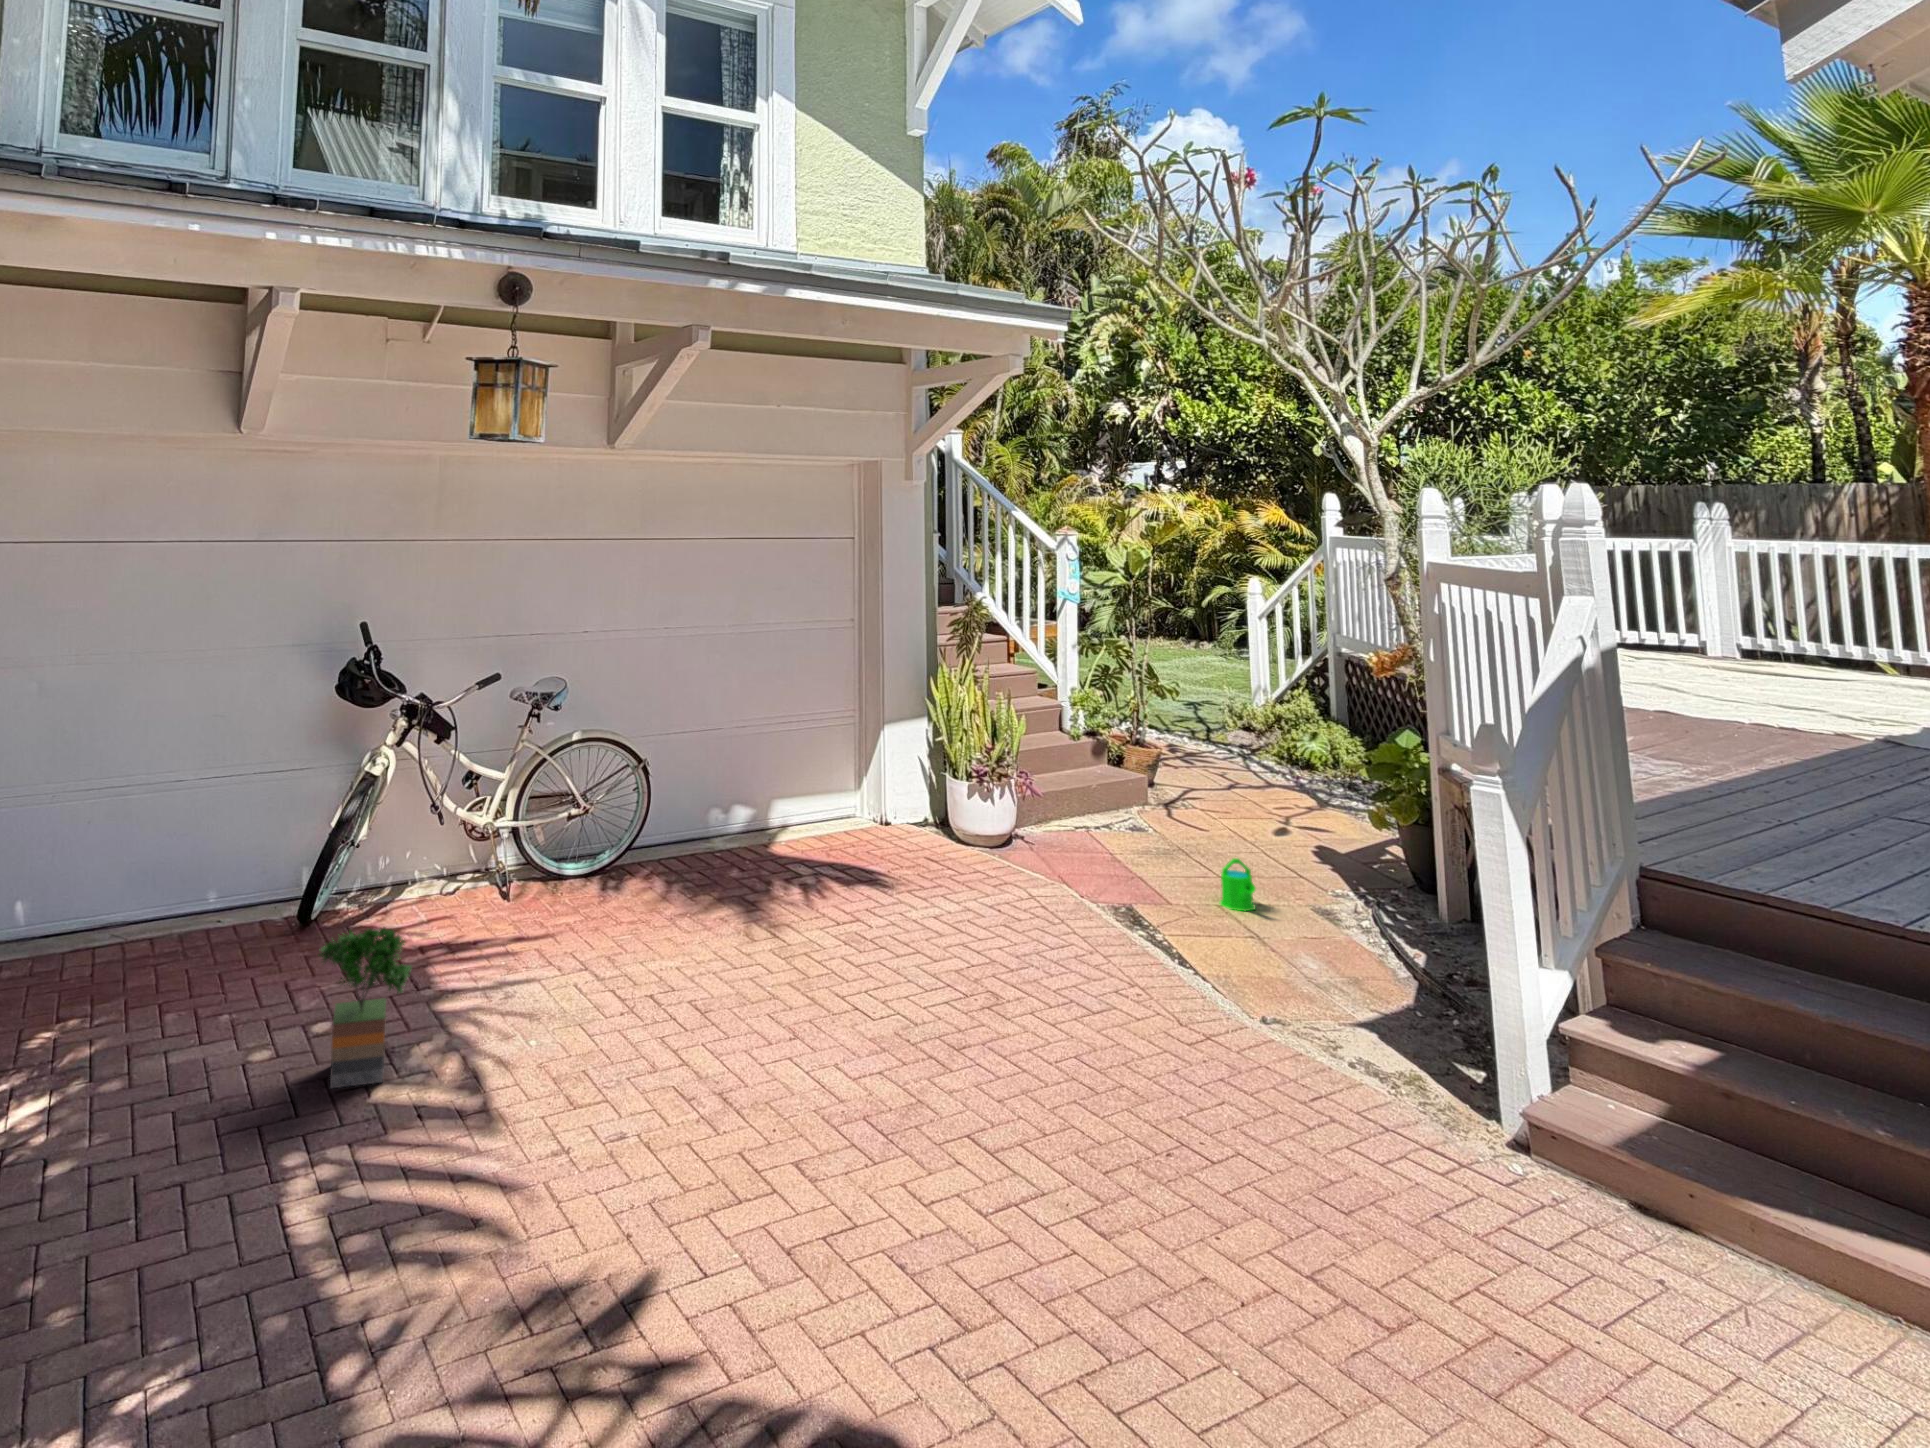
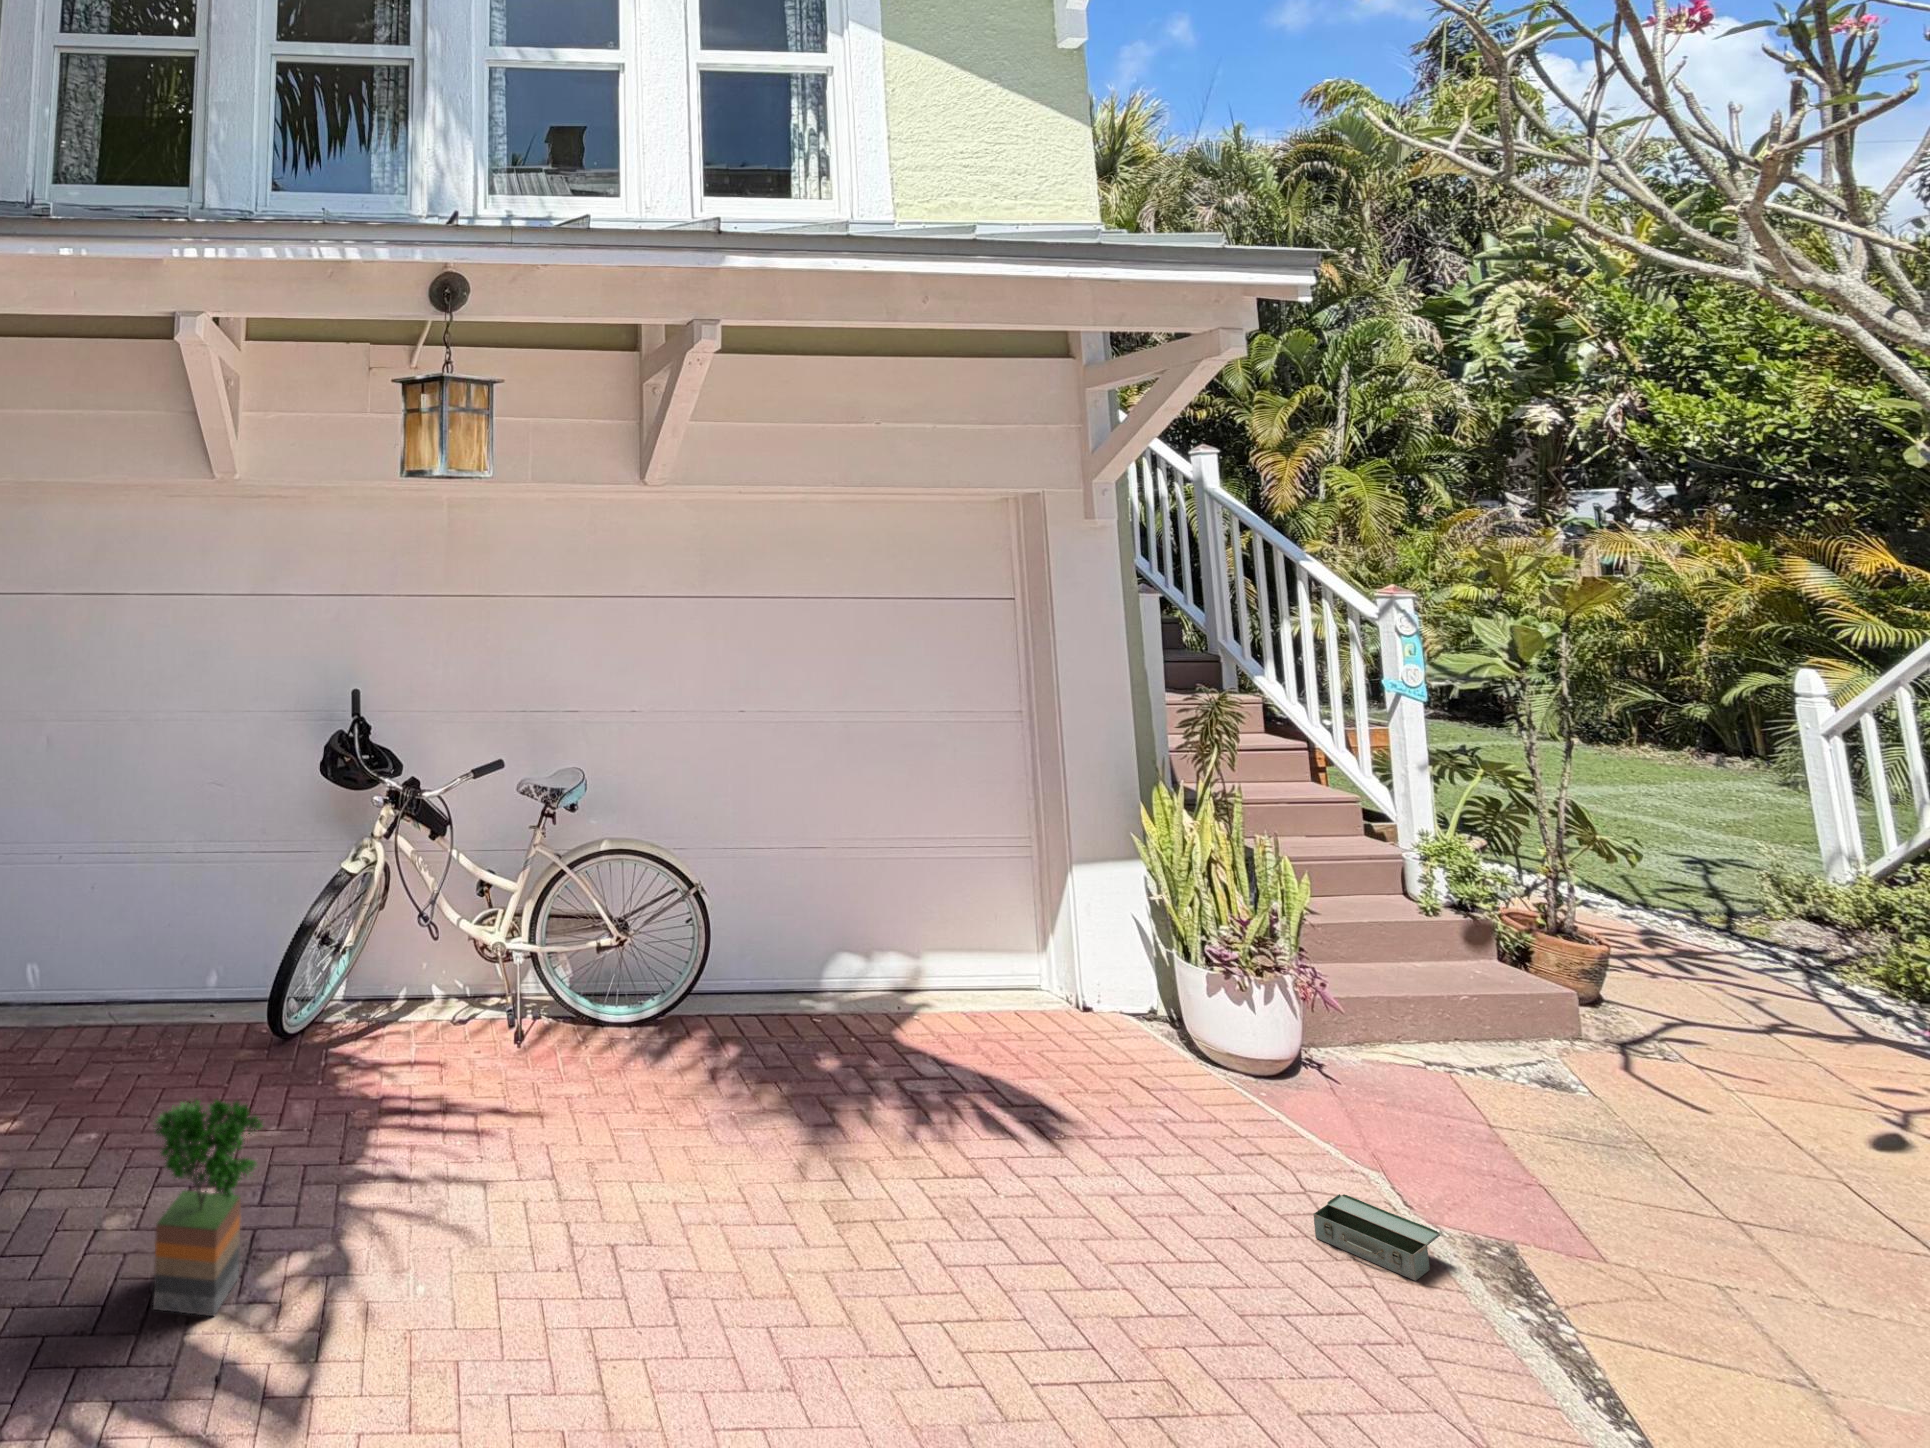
watering can: present [1220,858,1256,911] -> none [1716,1192,1808,1302]
toolbox: none [1042,893,1103,929] -> present [1313,1194,1440,1281]

